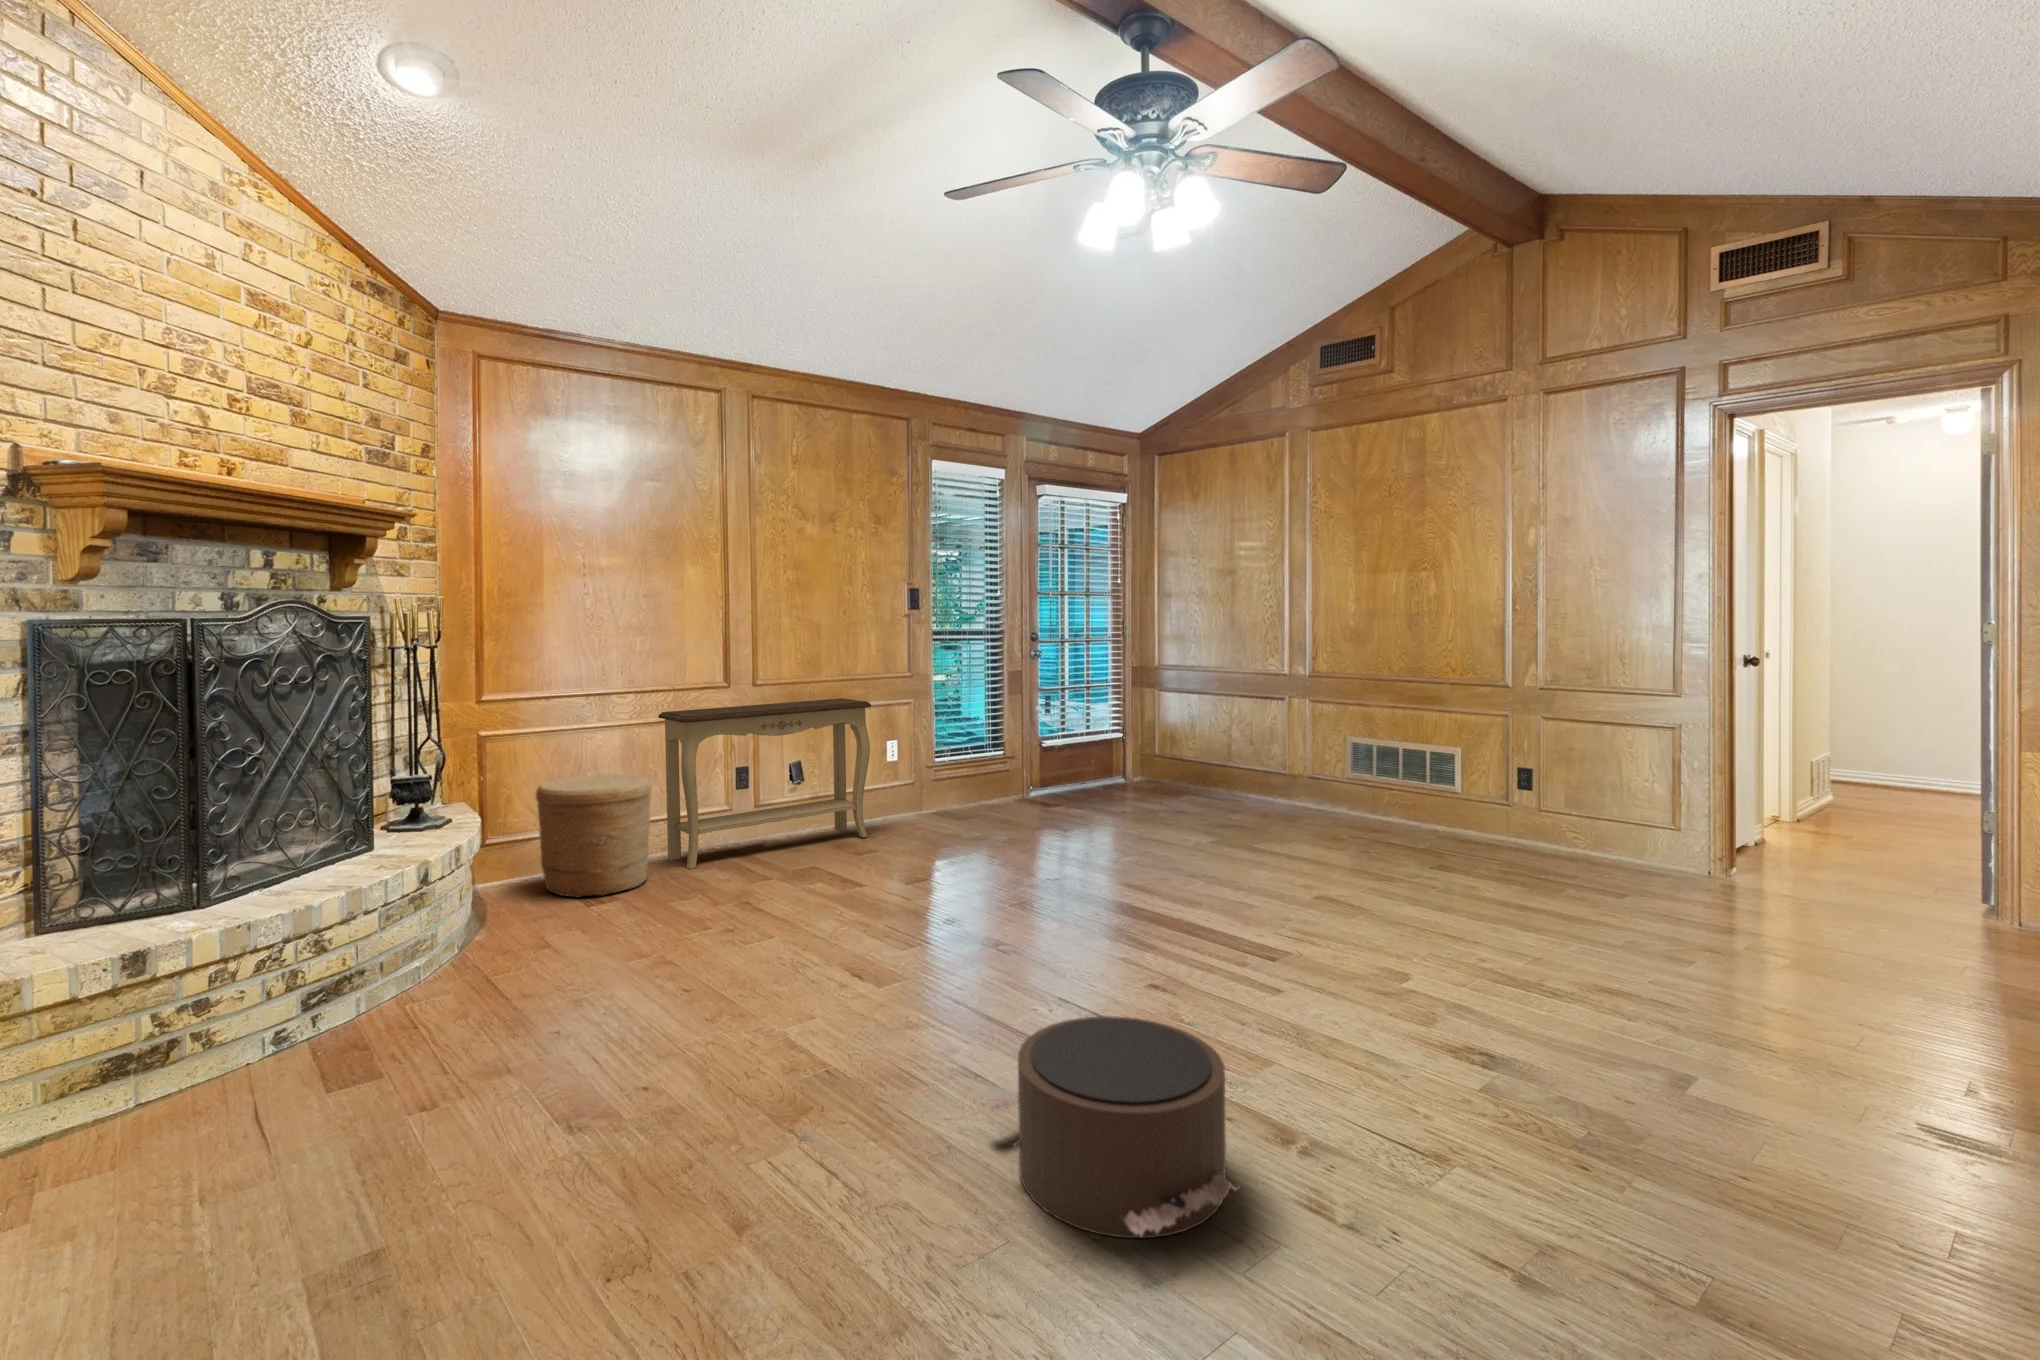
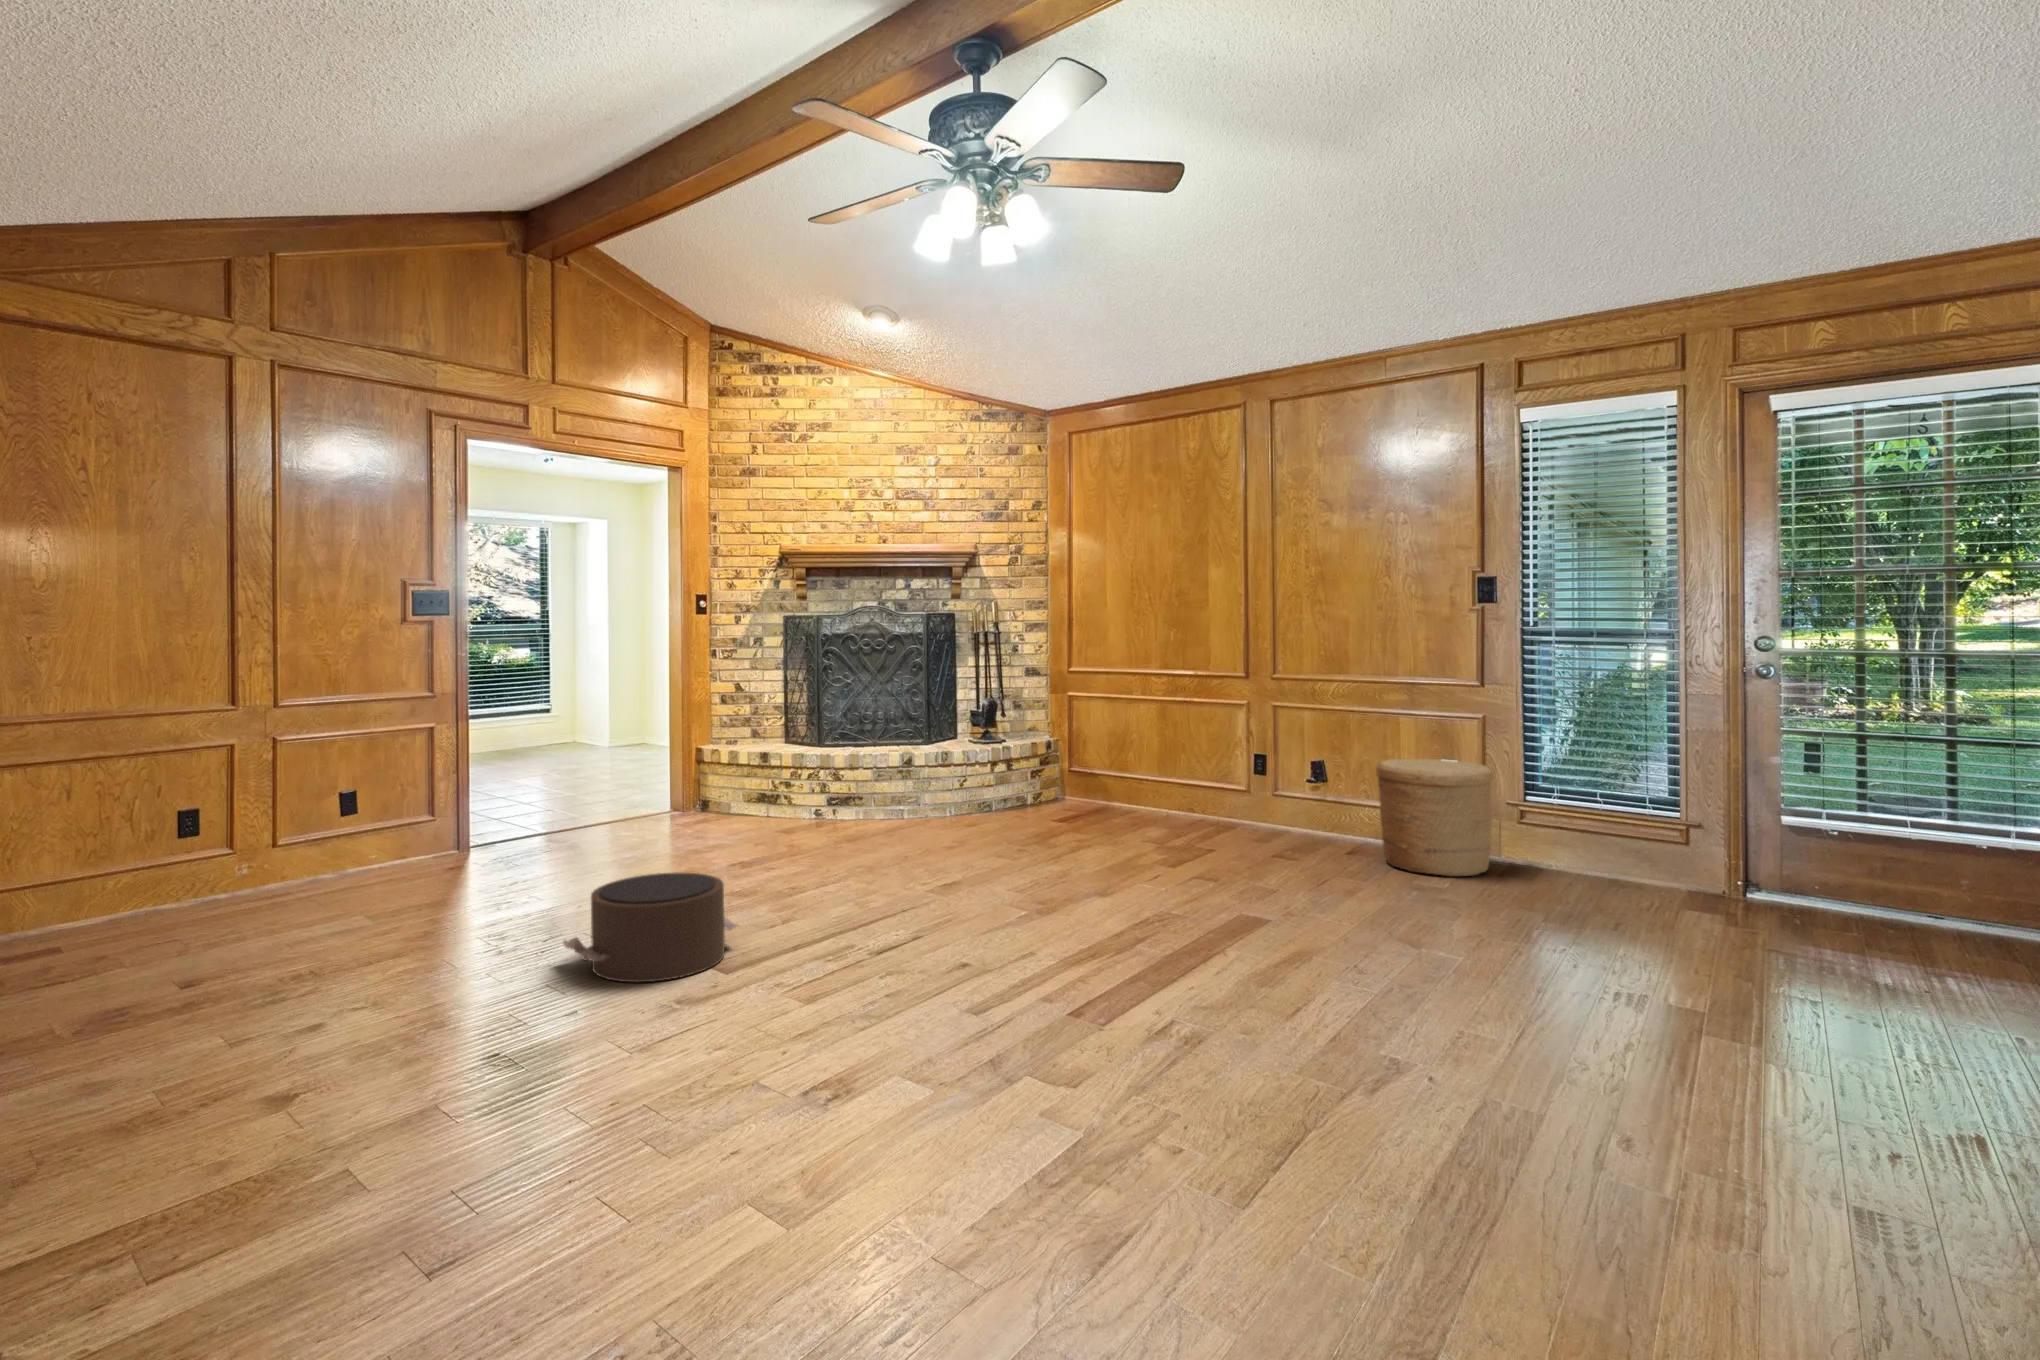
console table: present [658,698,871,869] -> none [1148,693,1361,853]
woven basket: present [536,774,651,897] -> present [1376,759,1493,877]

